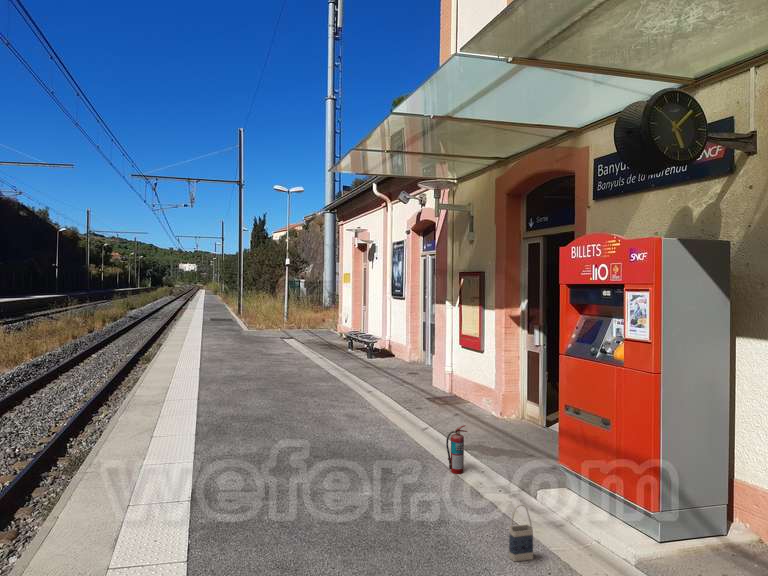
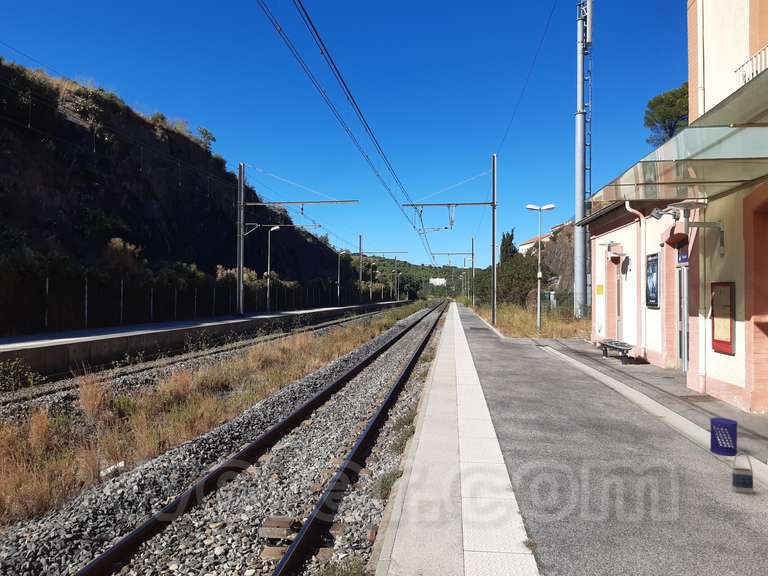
fire extinguisher: present [446,425,467,474] -> none [688,406,709,445]
waste bin: none [470,440,500,489] -> present [710,418,737,456]

